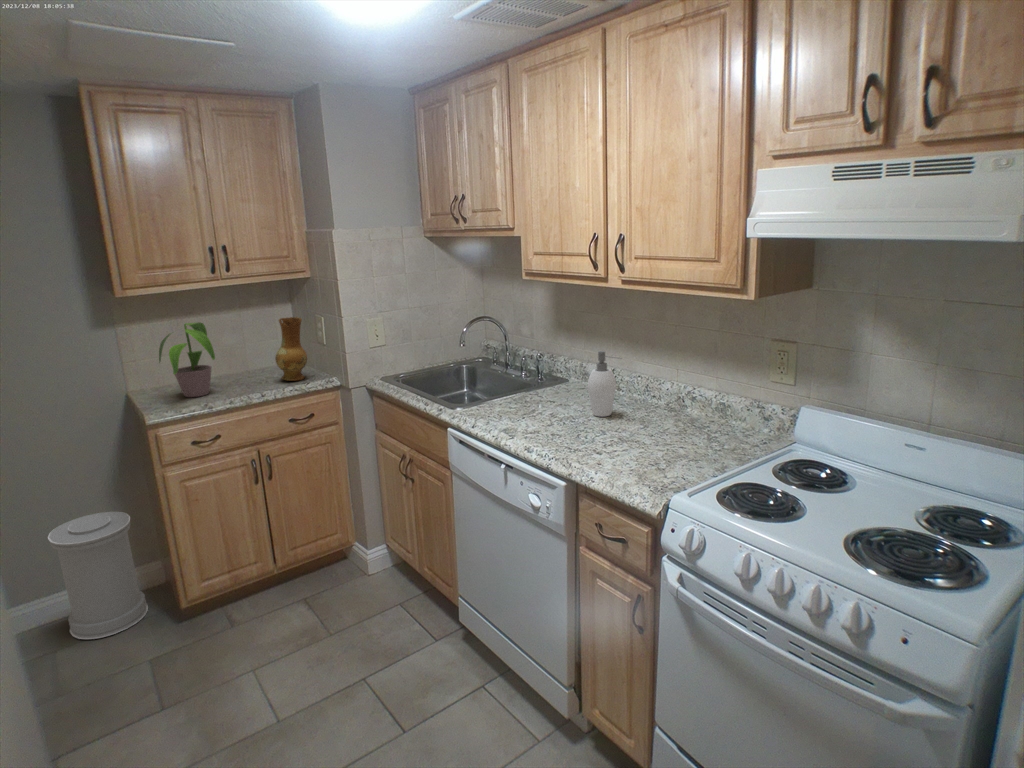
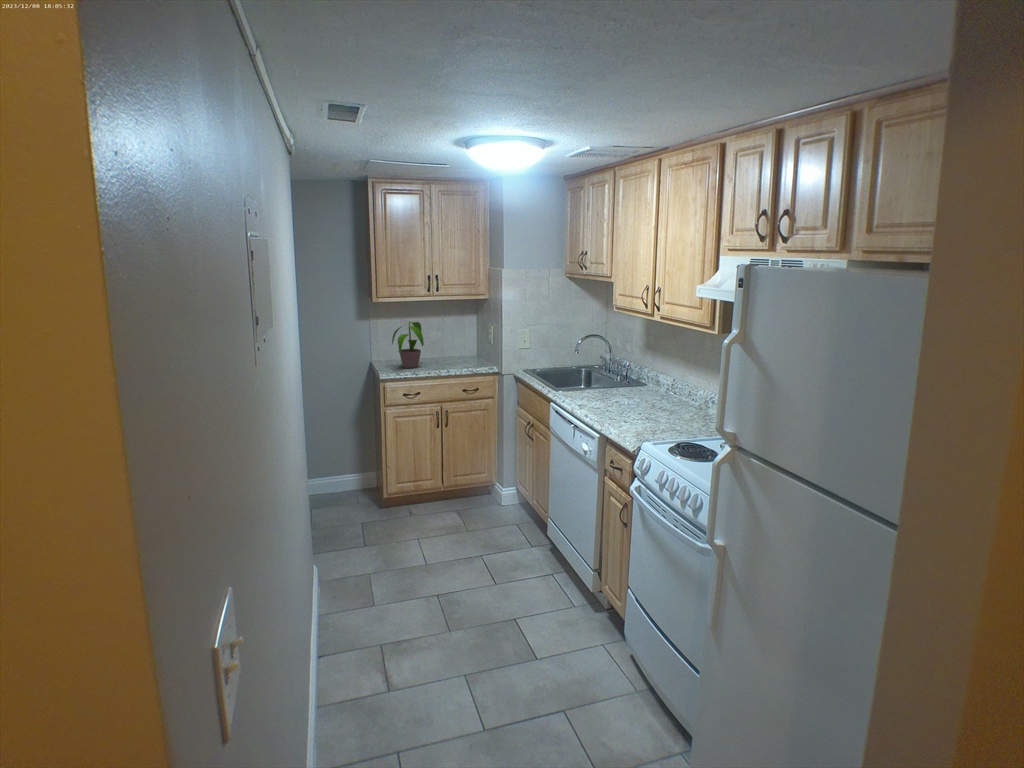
ceramic jug: present [275,317,307,381] -> none [460,324,480,366]
soap dispenser: present [588,351,616,417] -> none [640,362,662,405]
trash can: present [48,512,148,639] -> none [320,433,367,507]

